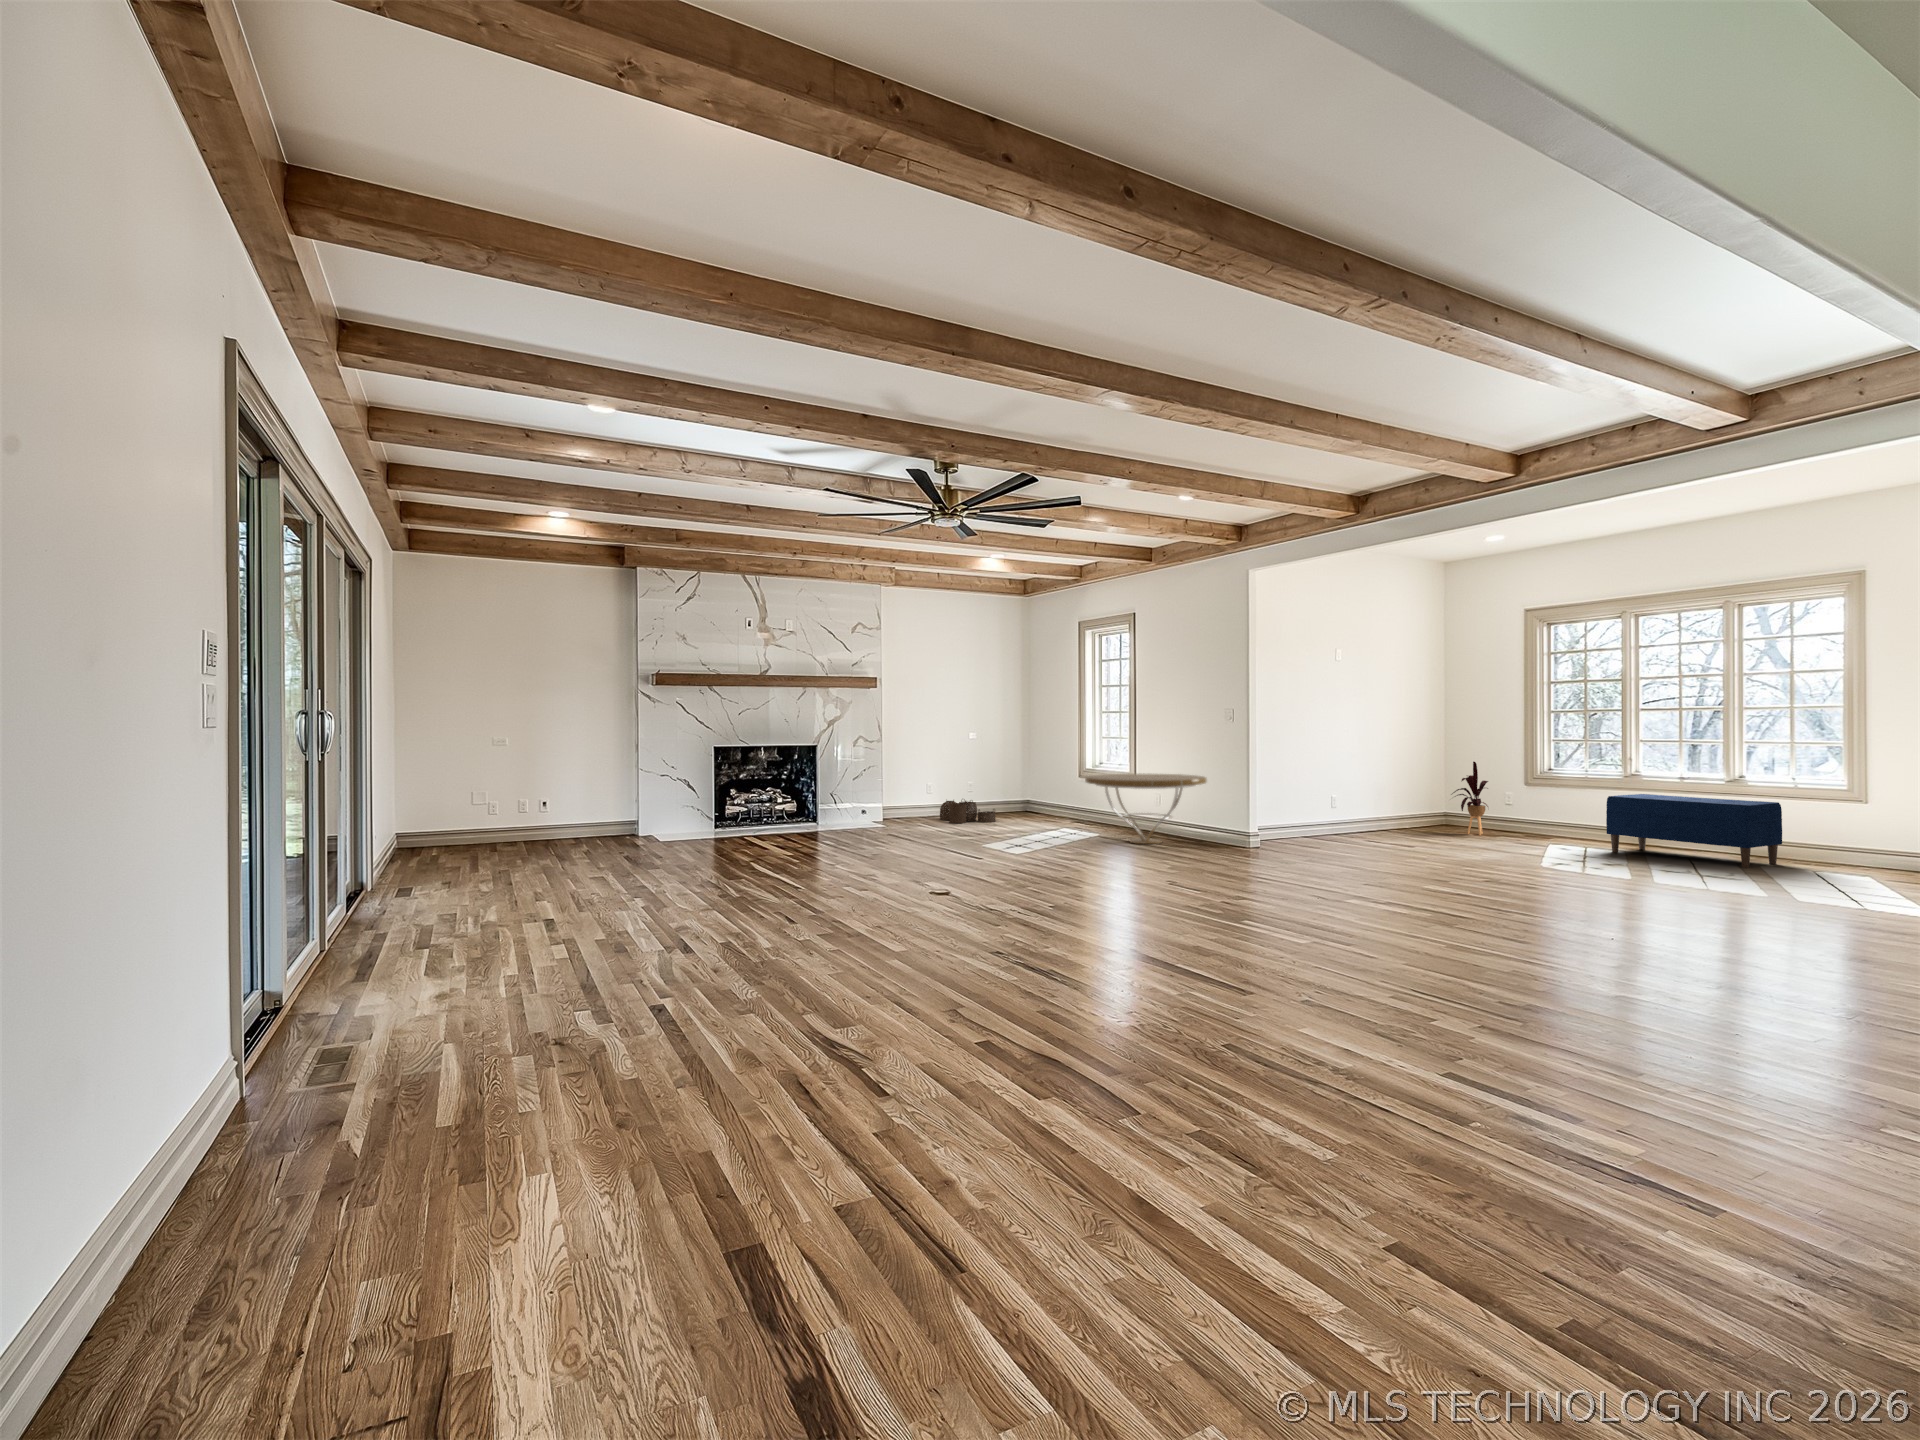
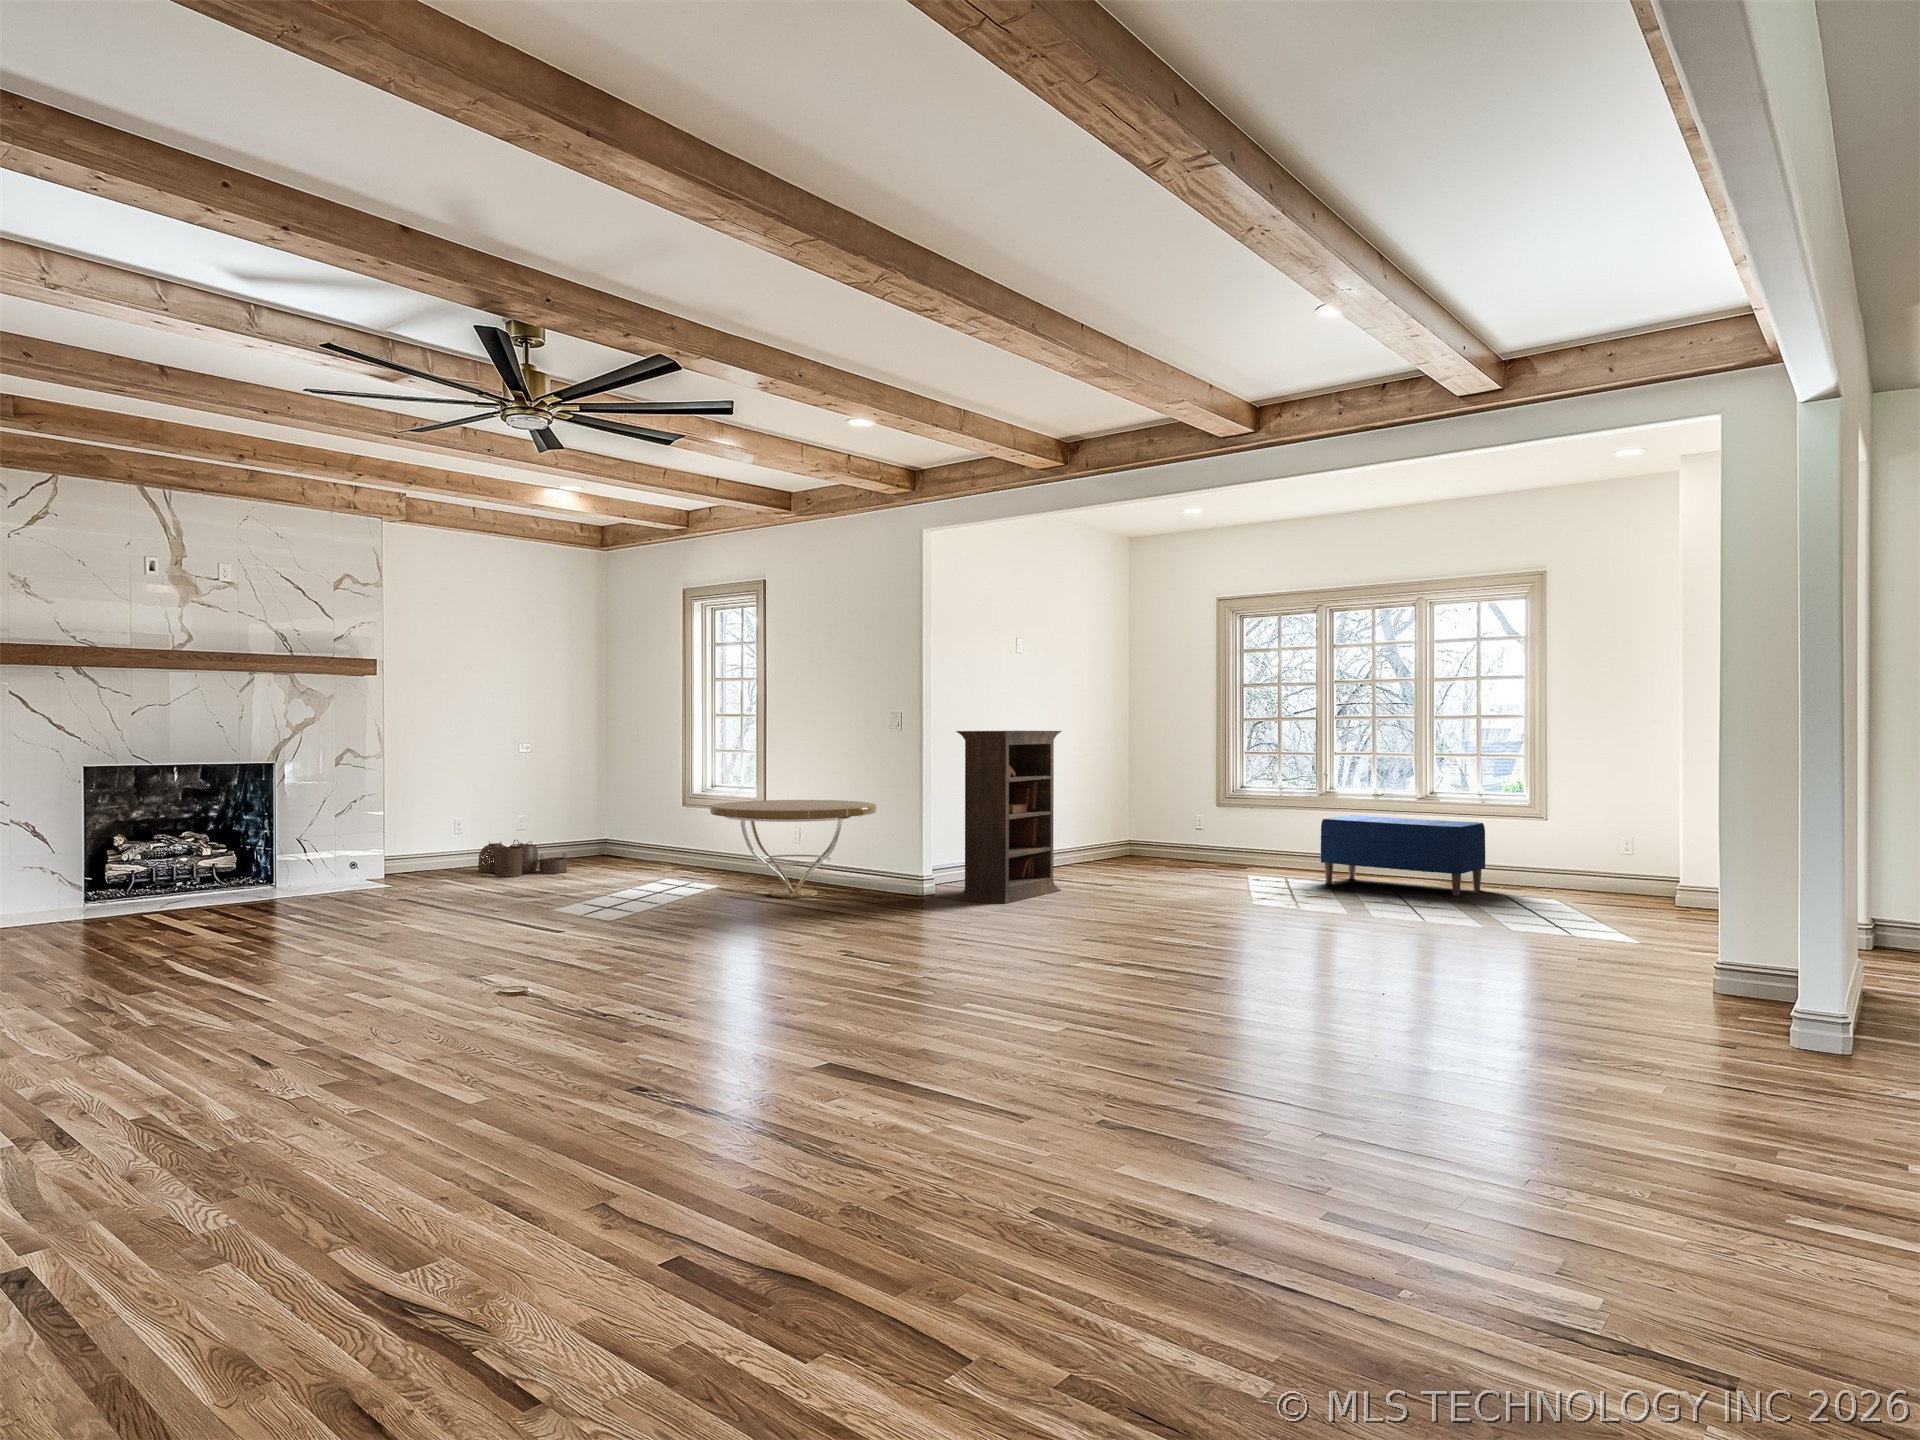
bookcase: none [1266,722,1359,855] -> present [956,731,1062,904]
house plant: present [1452,762,1488,835] -> none [1150,779,1194,868]

